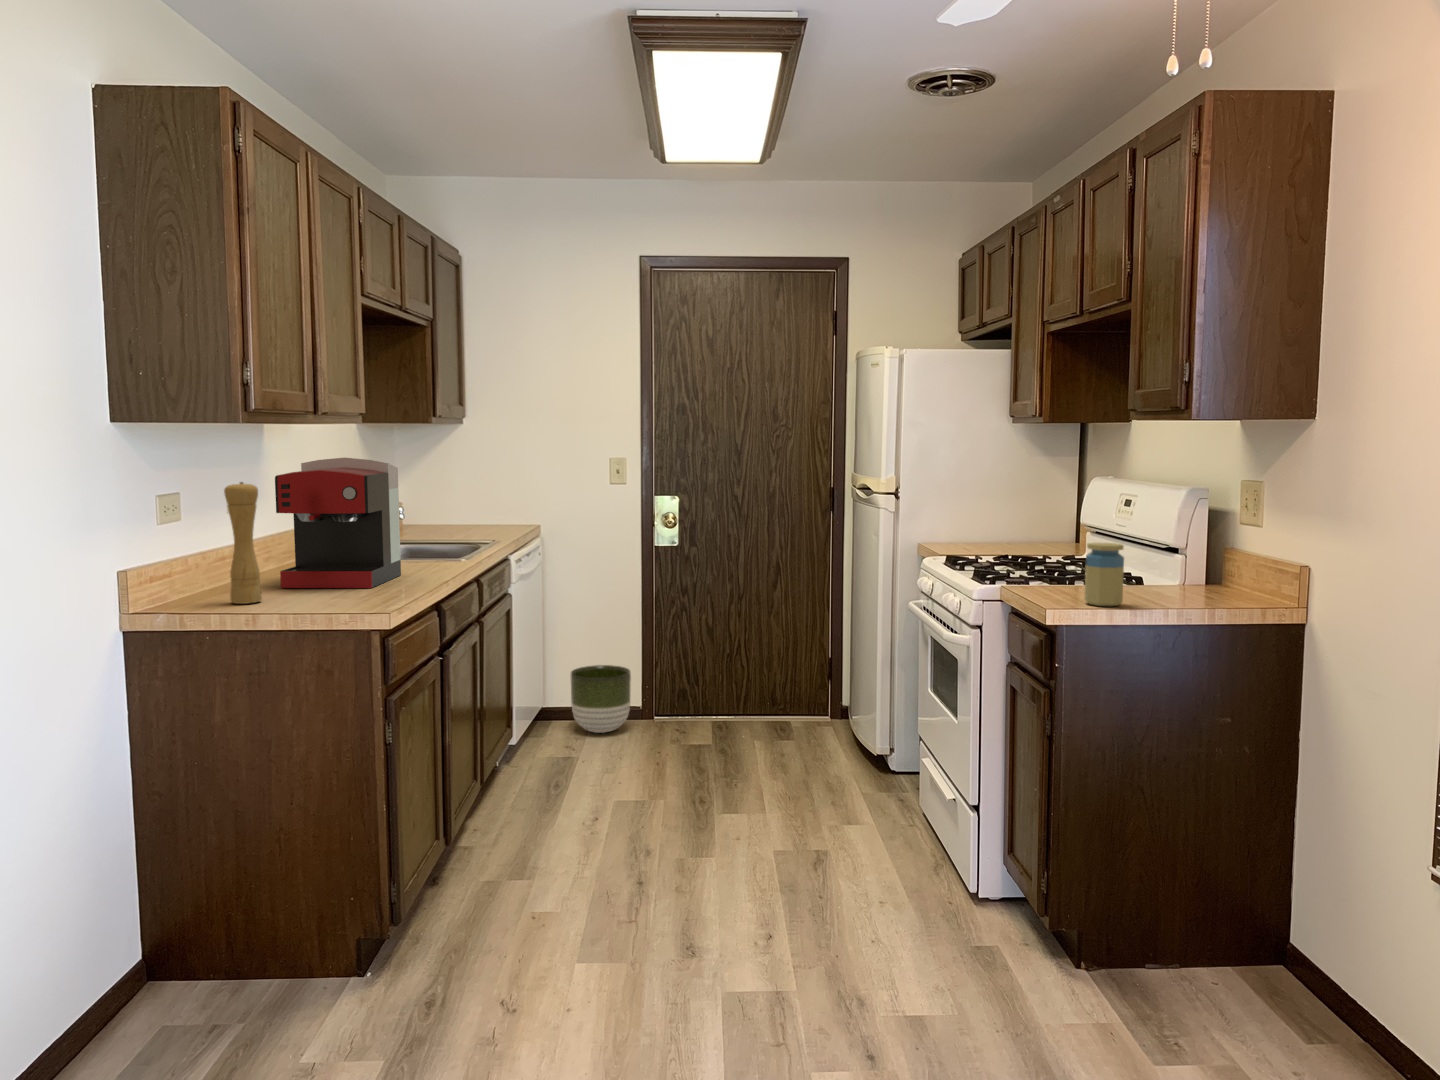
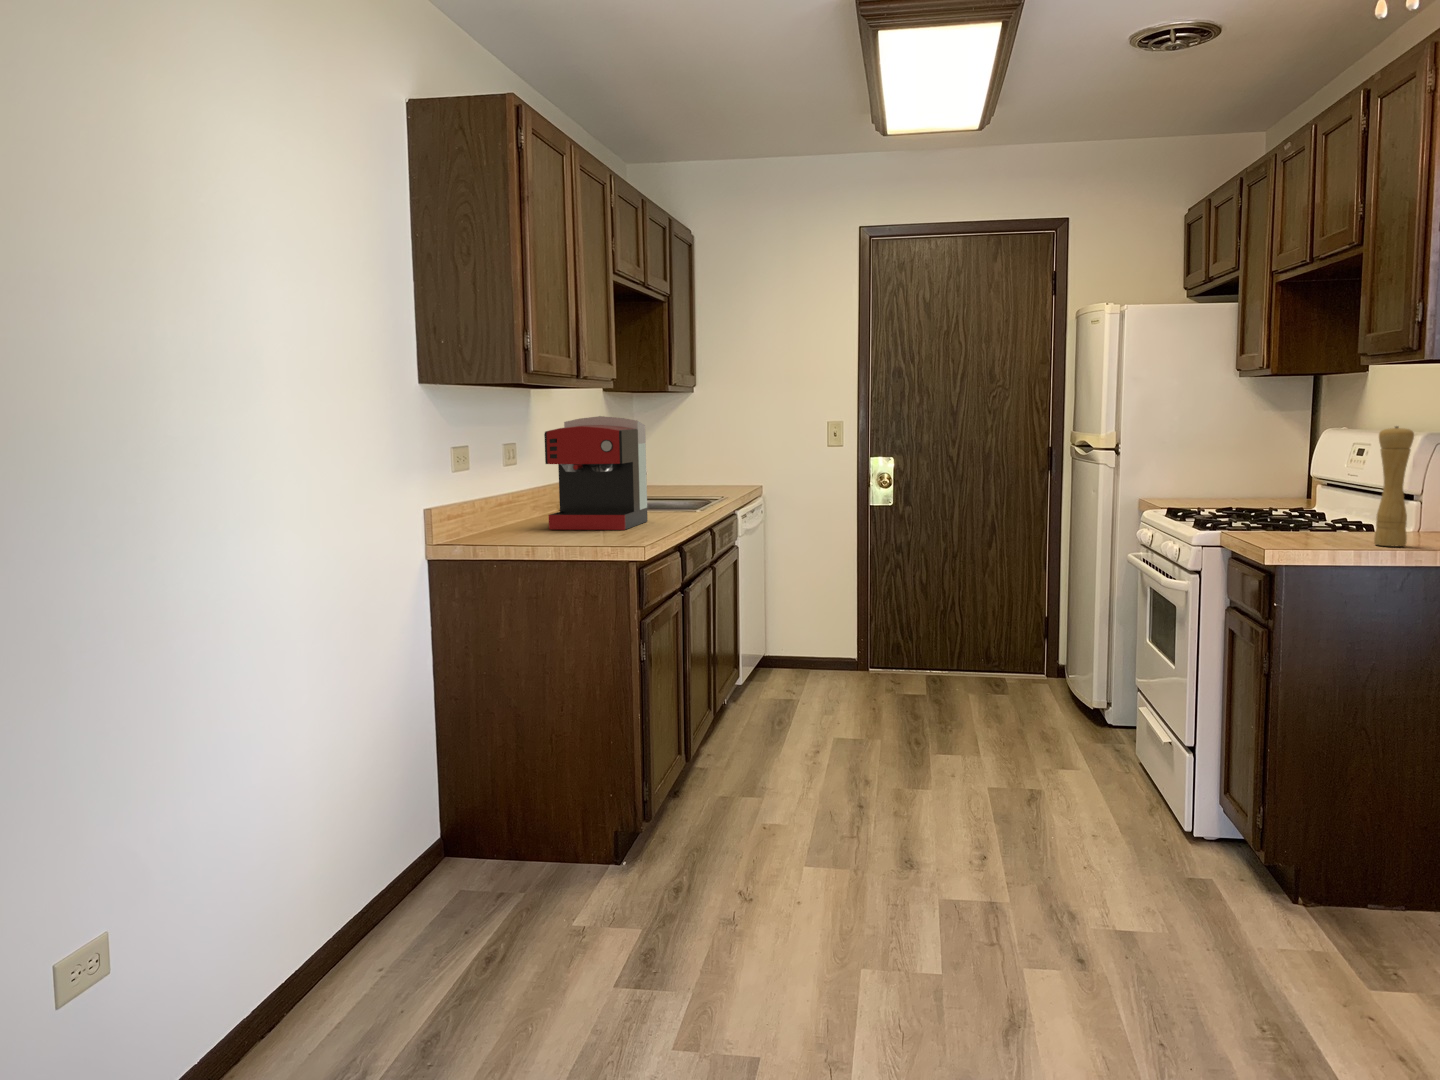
pepper mill: present [224,482,262,604] -> present [1374,426,1414,546]
jar: present [1084,543,1124,606] -> none [1307,485,1350,548]
planter: present [571,665,631,733] -> none [792,618,848,681]

